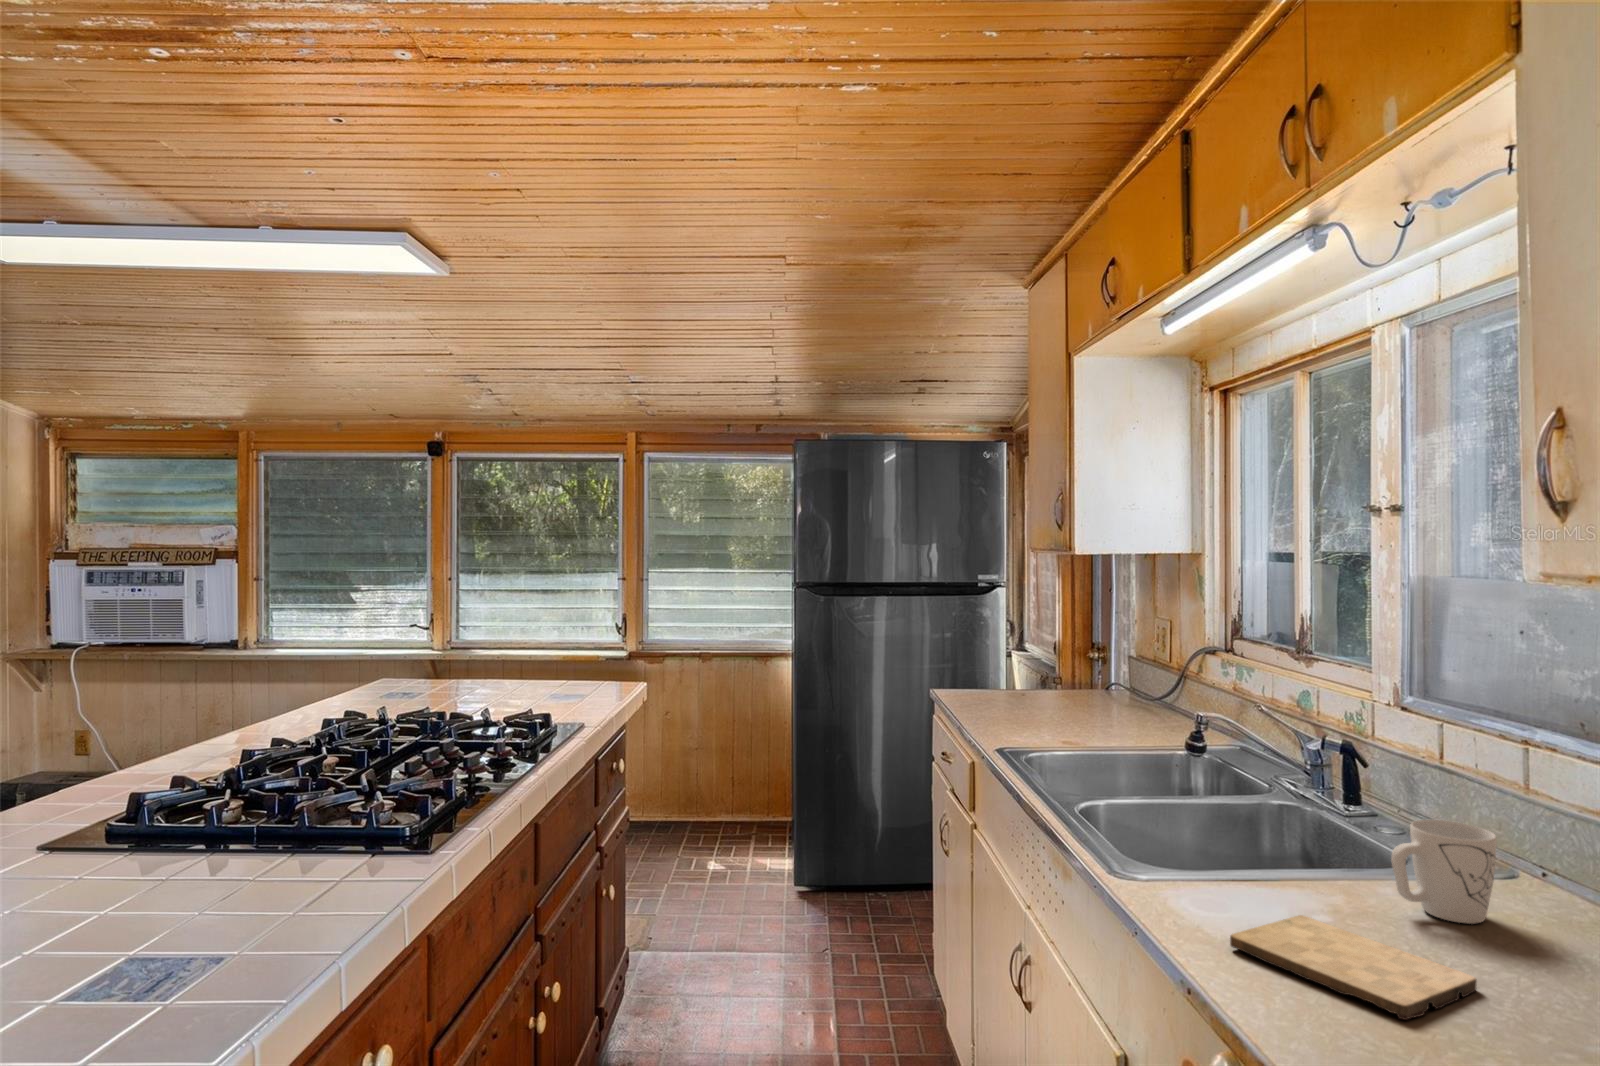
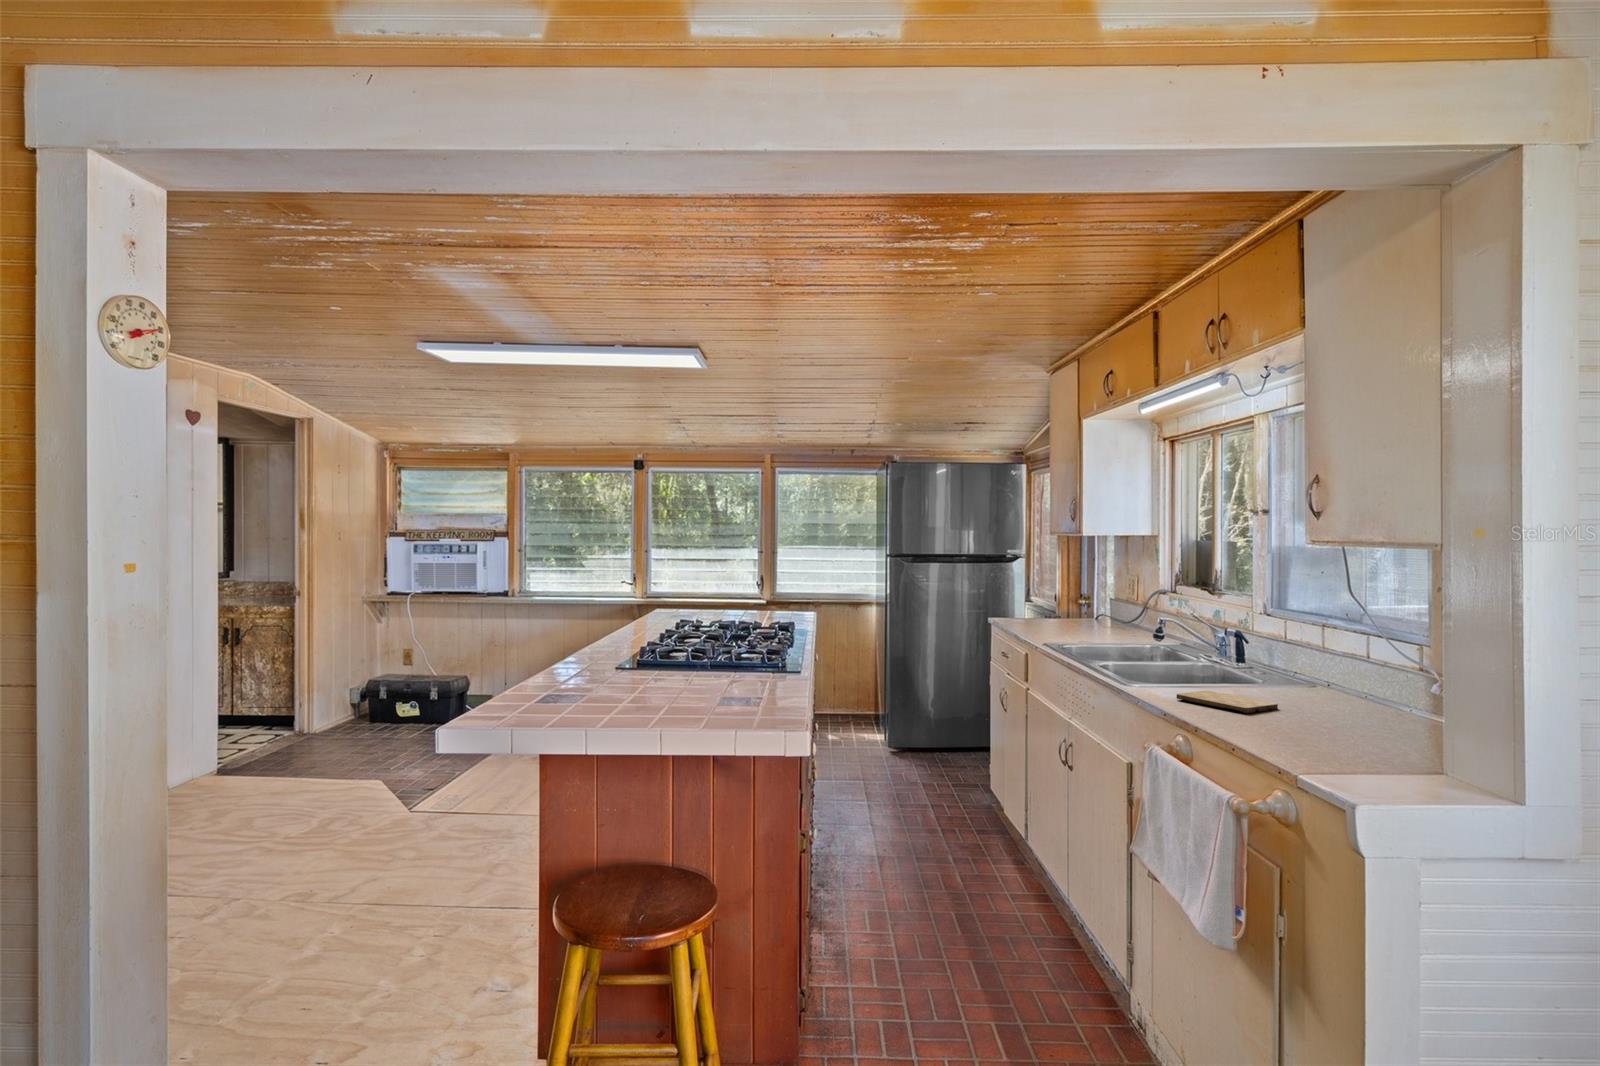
mug: present [1391,820,1497,924] -> none [1249,654,1296,695]

